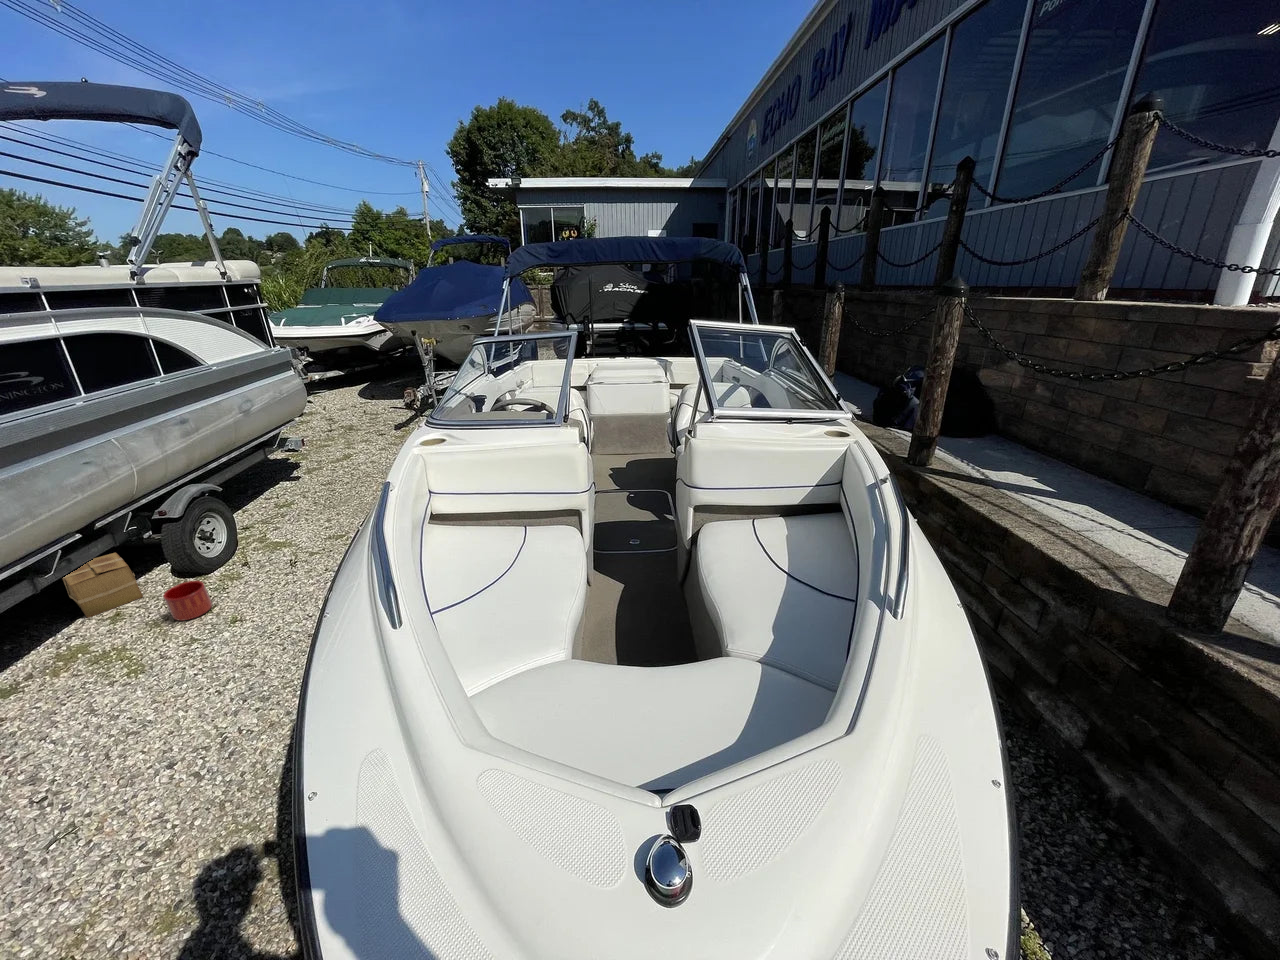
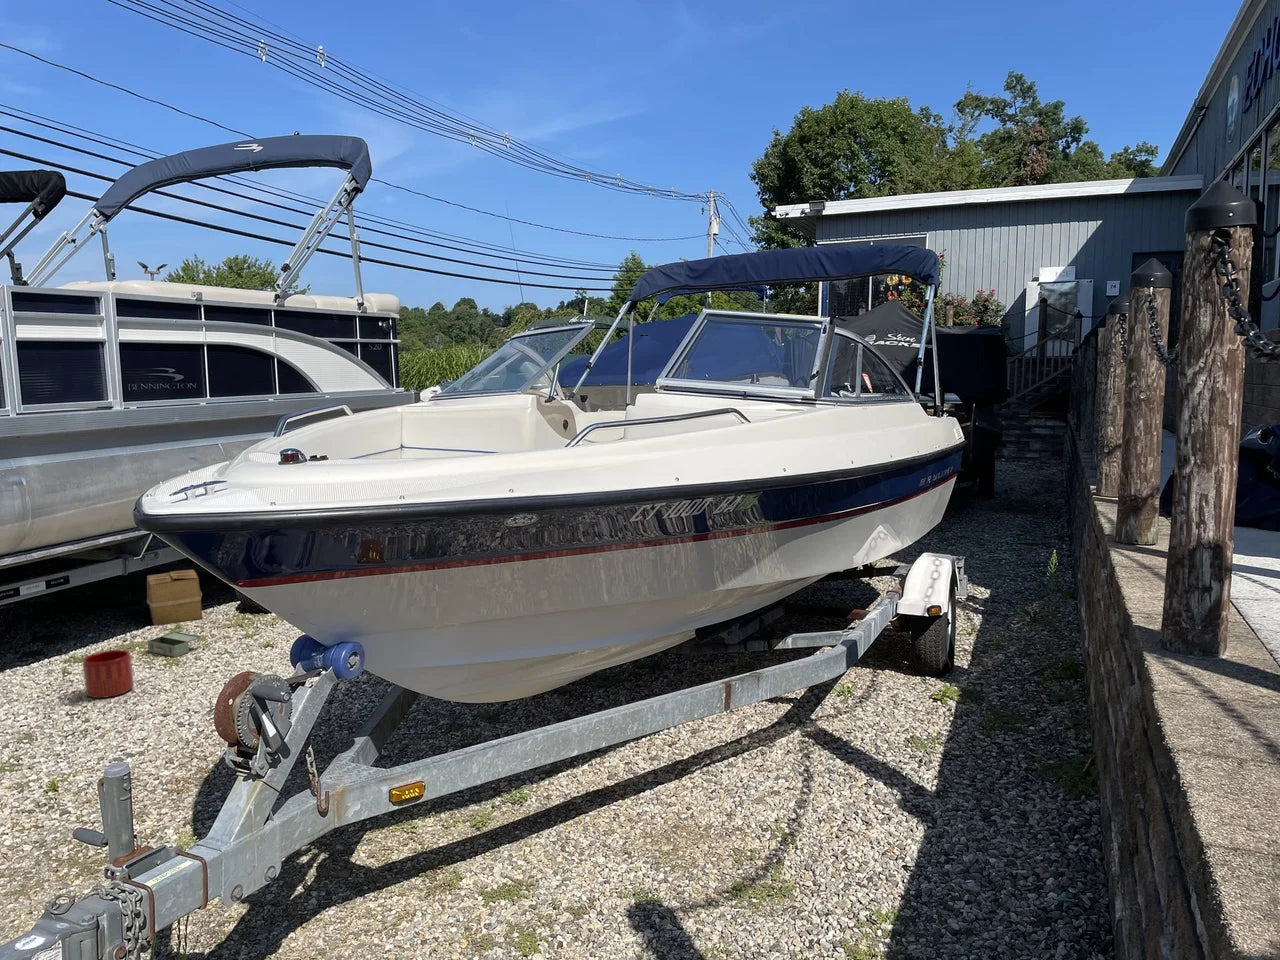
planter: present [163,581,212,621] -> present [83,650,134,698]
toolbox: none [94,633,161,665] -> present [147,632,201,657]

